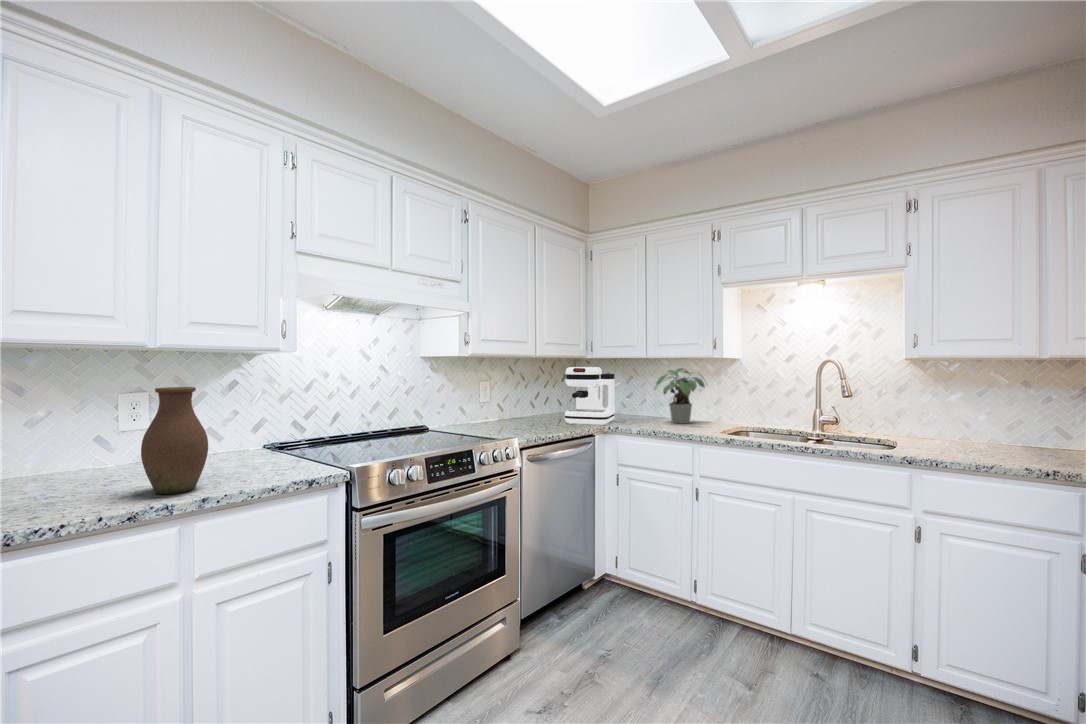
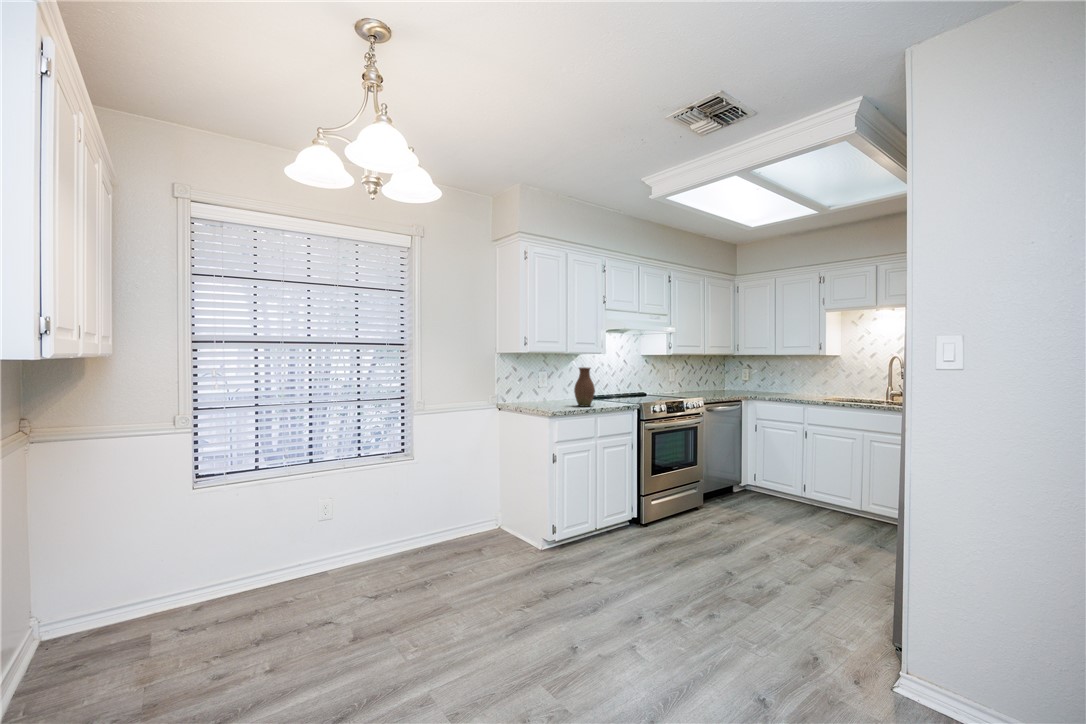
coffee maker: present [565,367,615,425] -> none [723,361,755,395]
potted plant: present [656,368,704,423] -> none [782,362,817,396]

